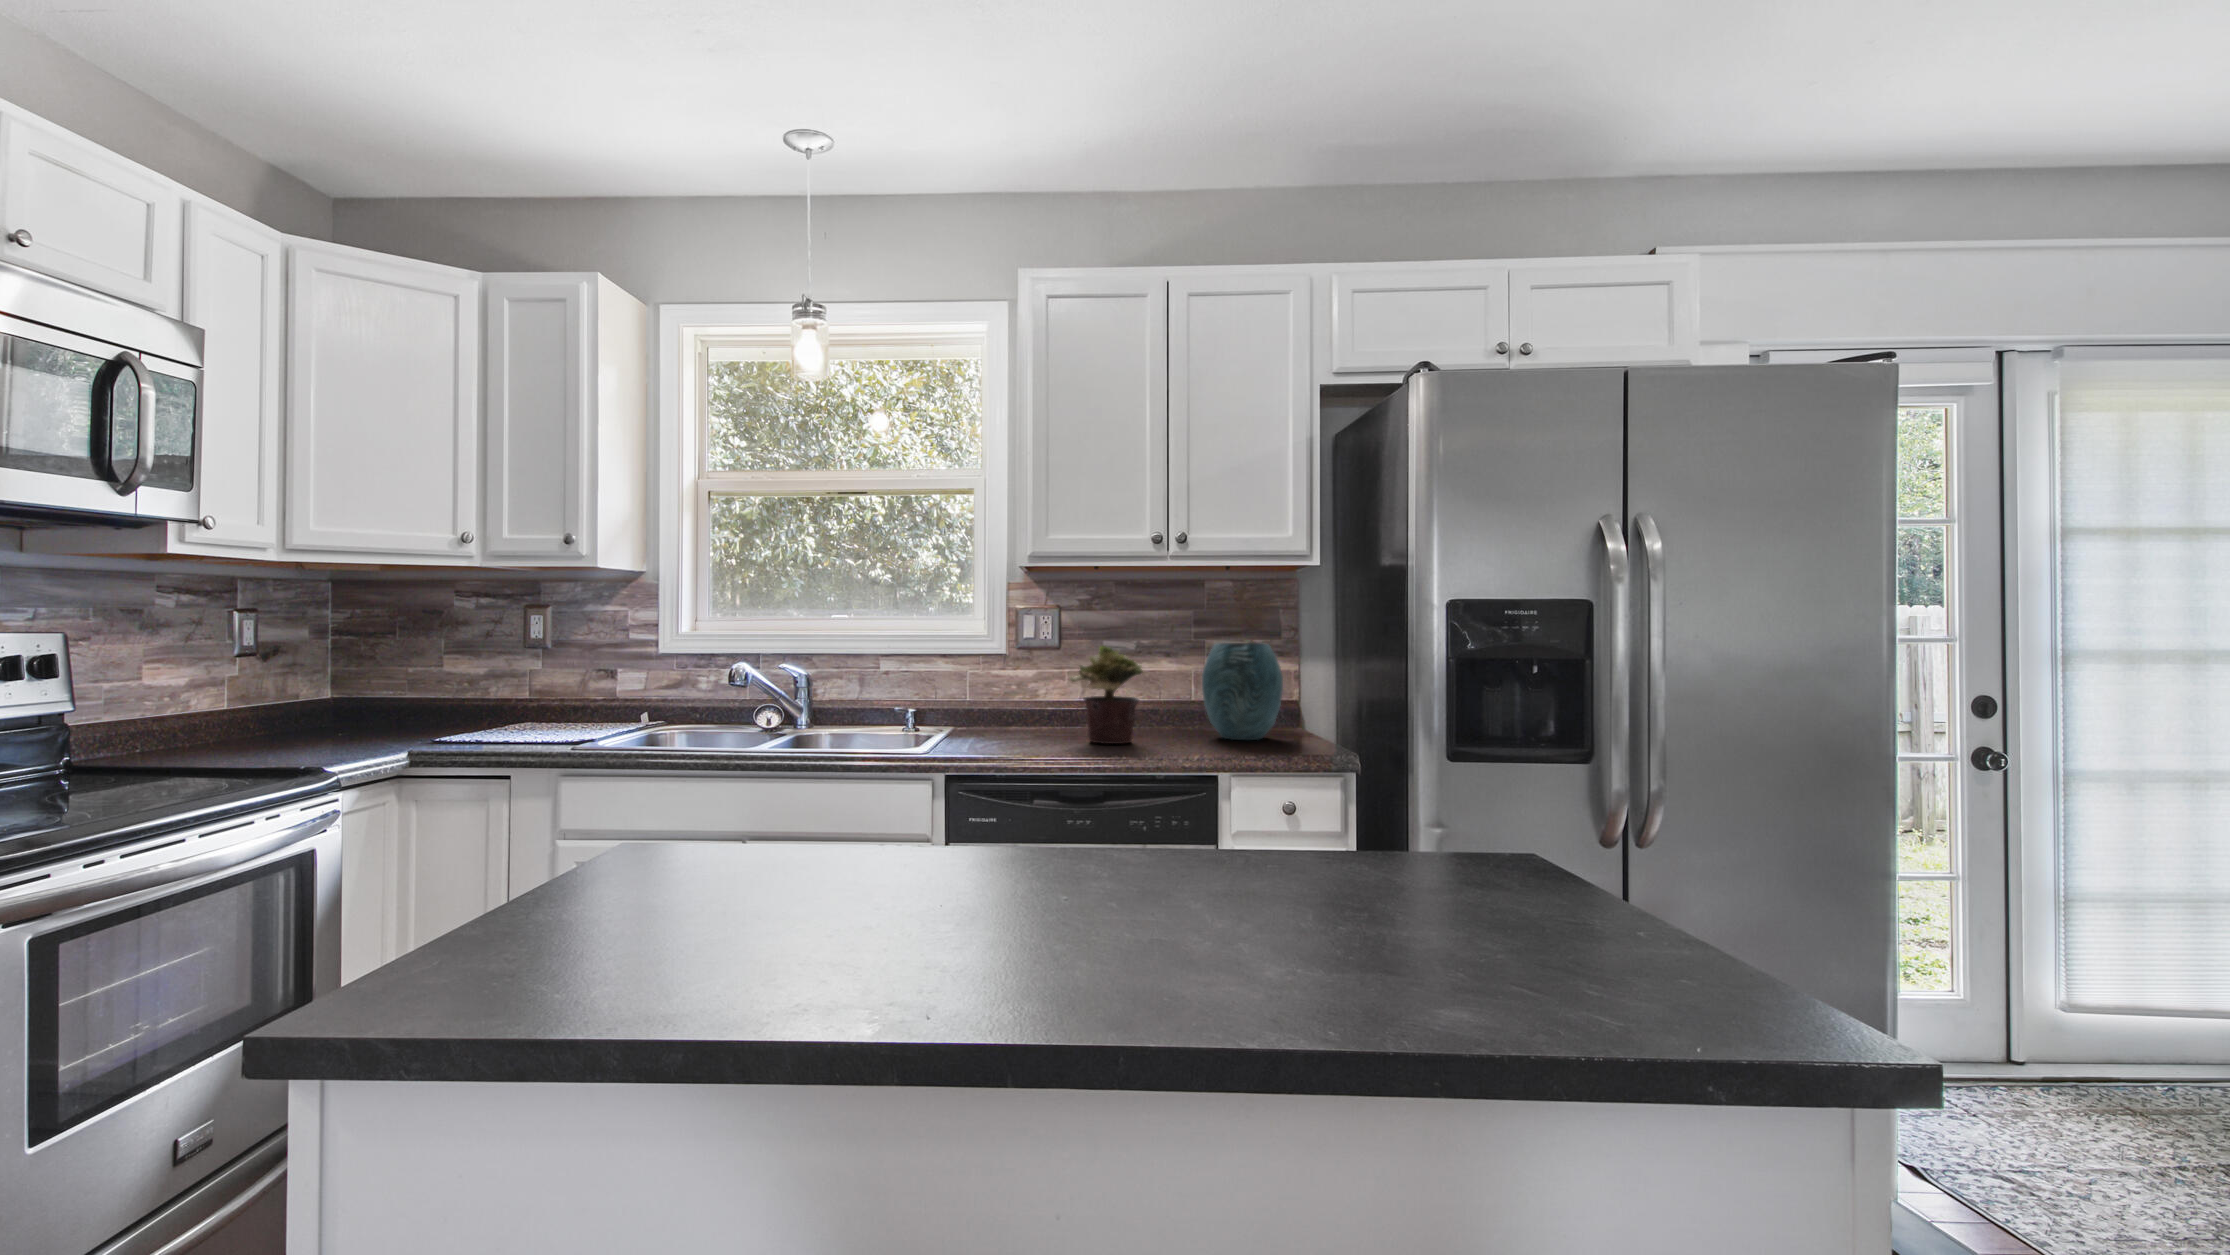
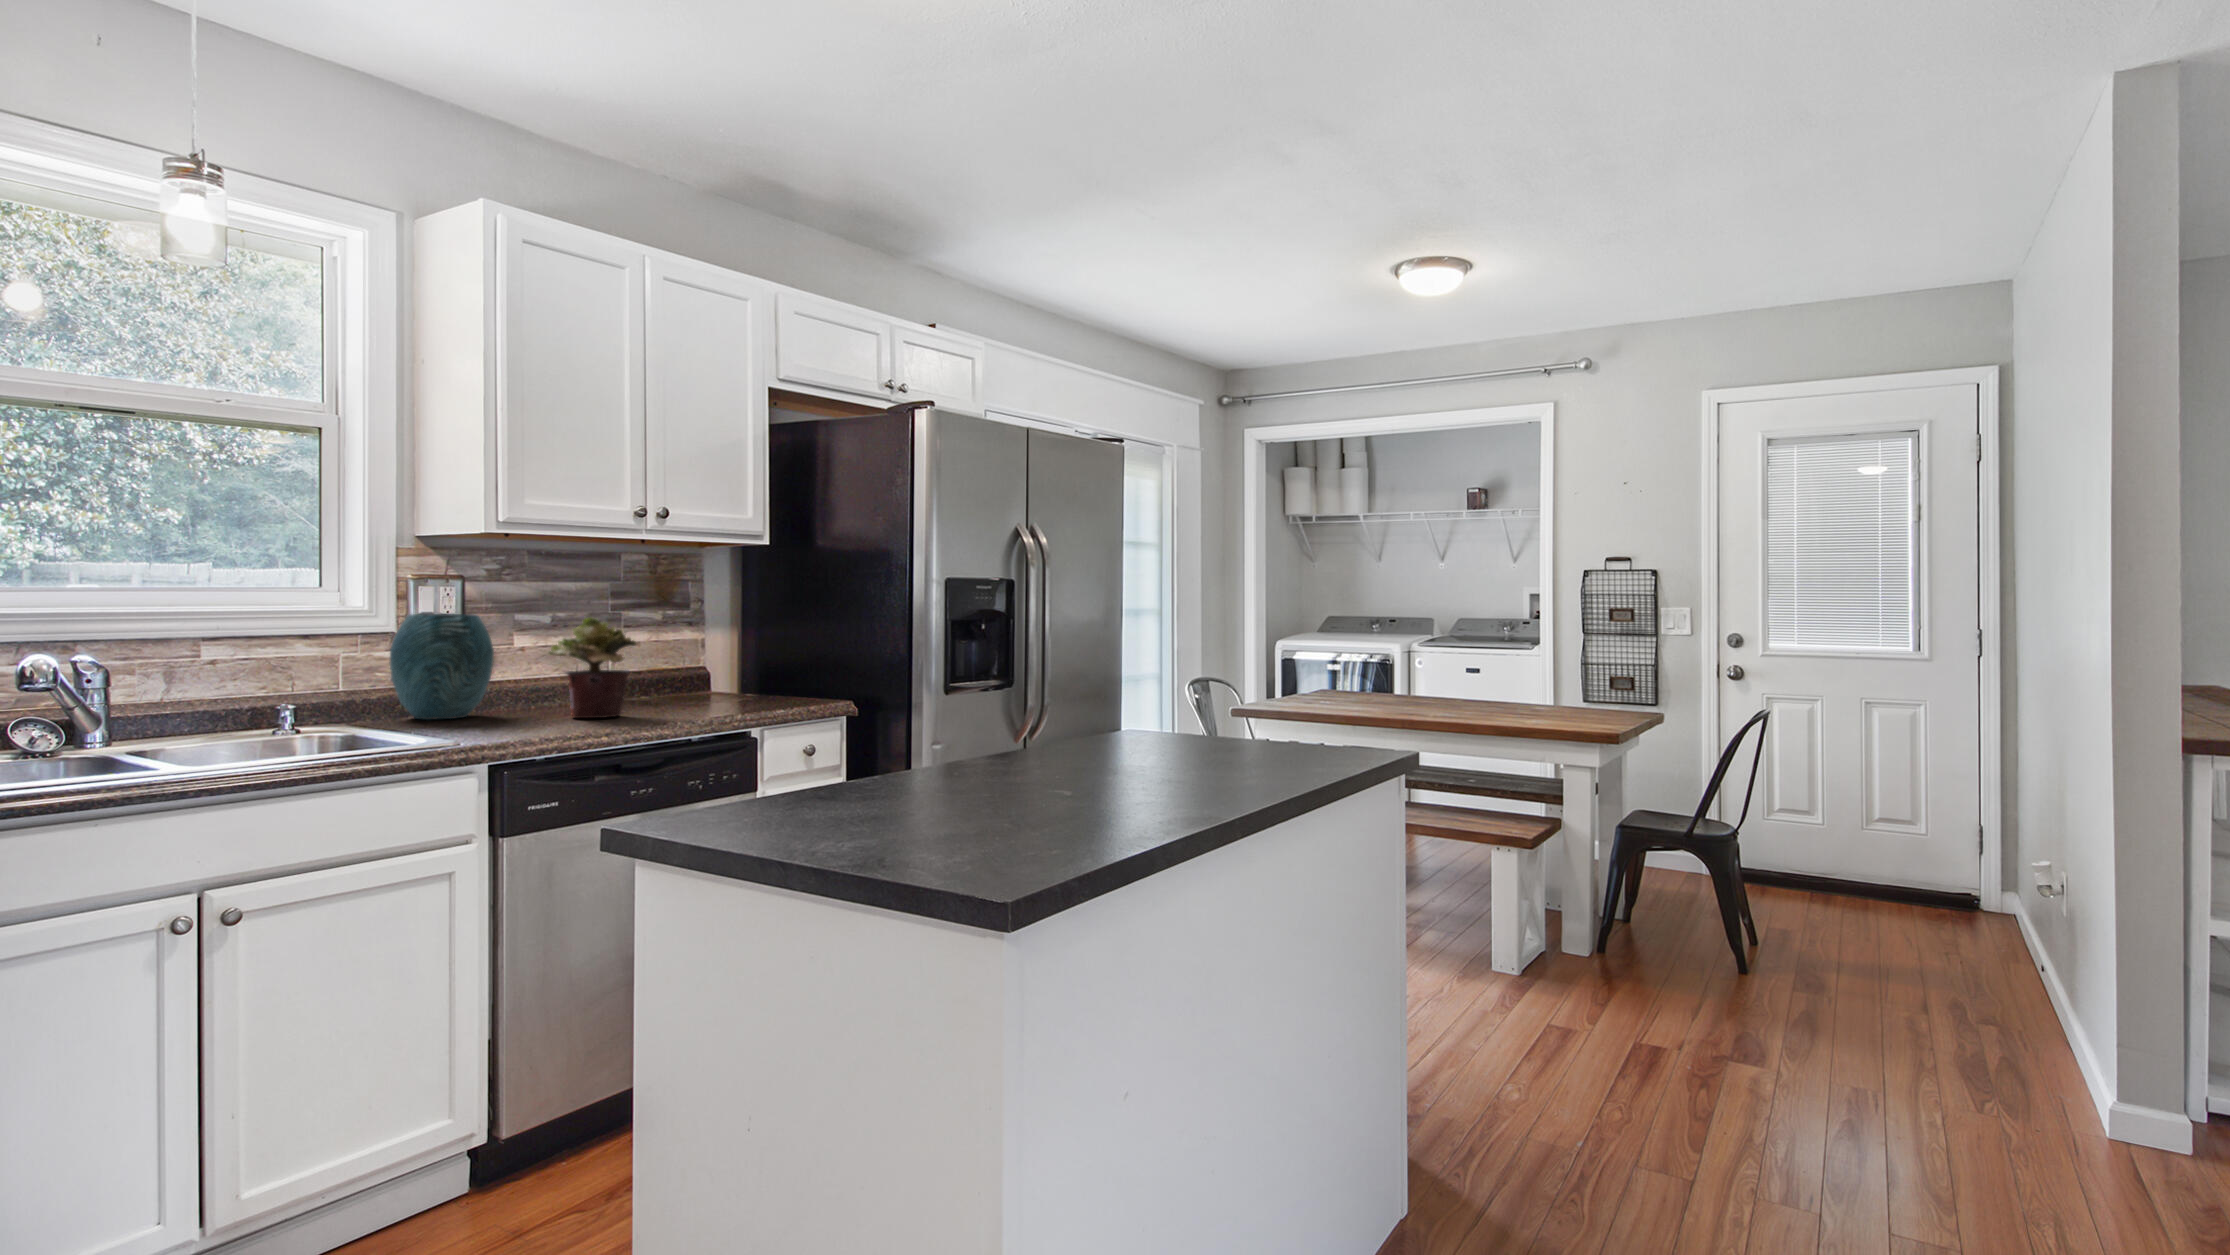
vase: present [1202,643,1283,740] -> present [389,614,494,720]

